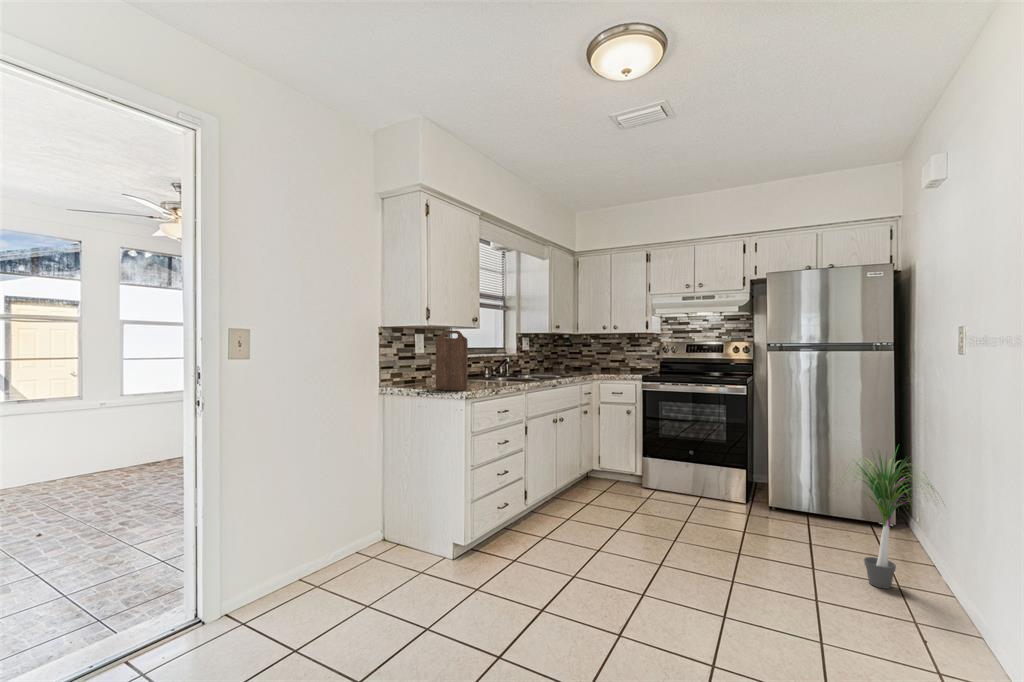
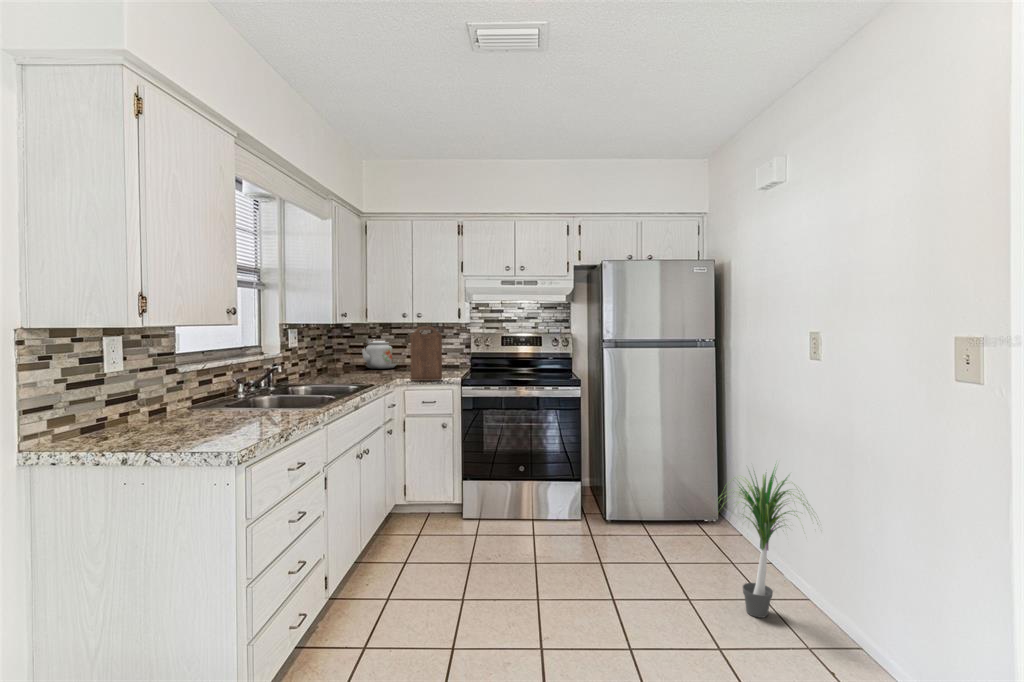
cutting board: present [436,330,468,390] -> present [410,327,442,380]
kettle: none [576,346,605,370] -> present [362,340,396,369]

